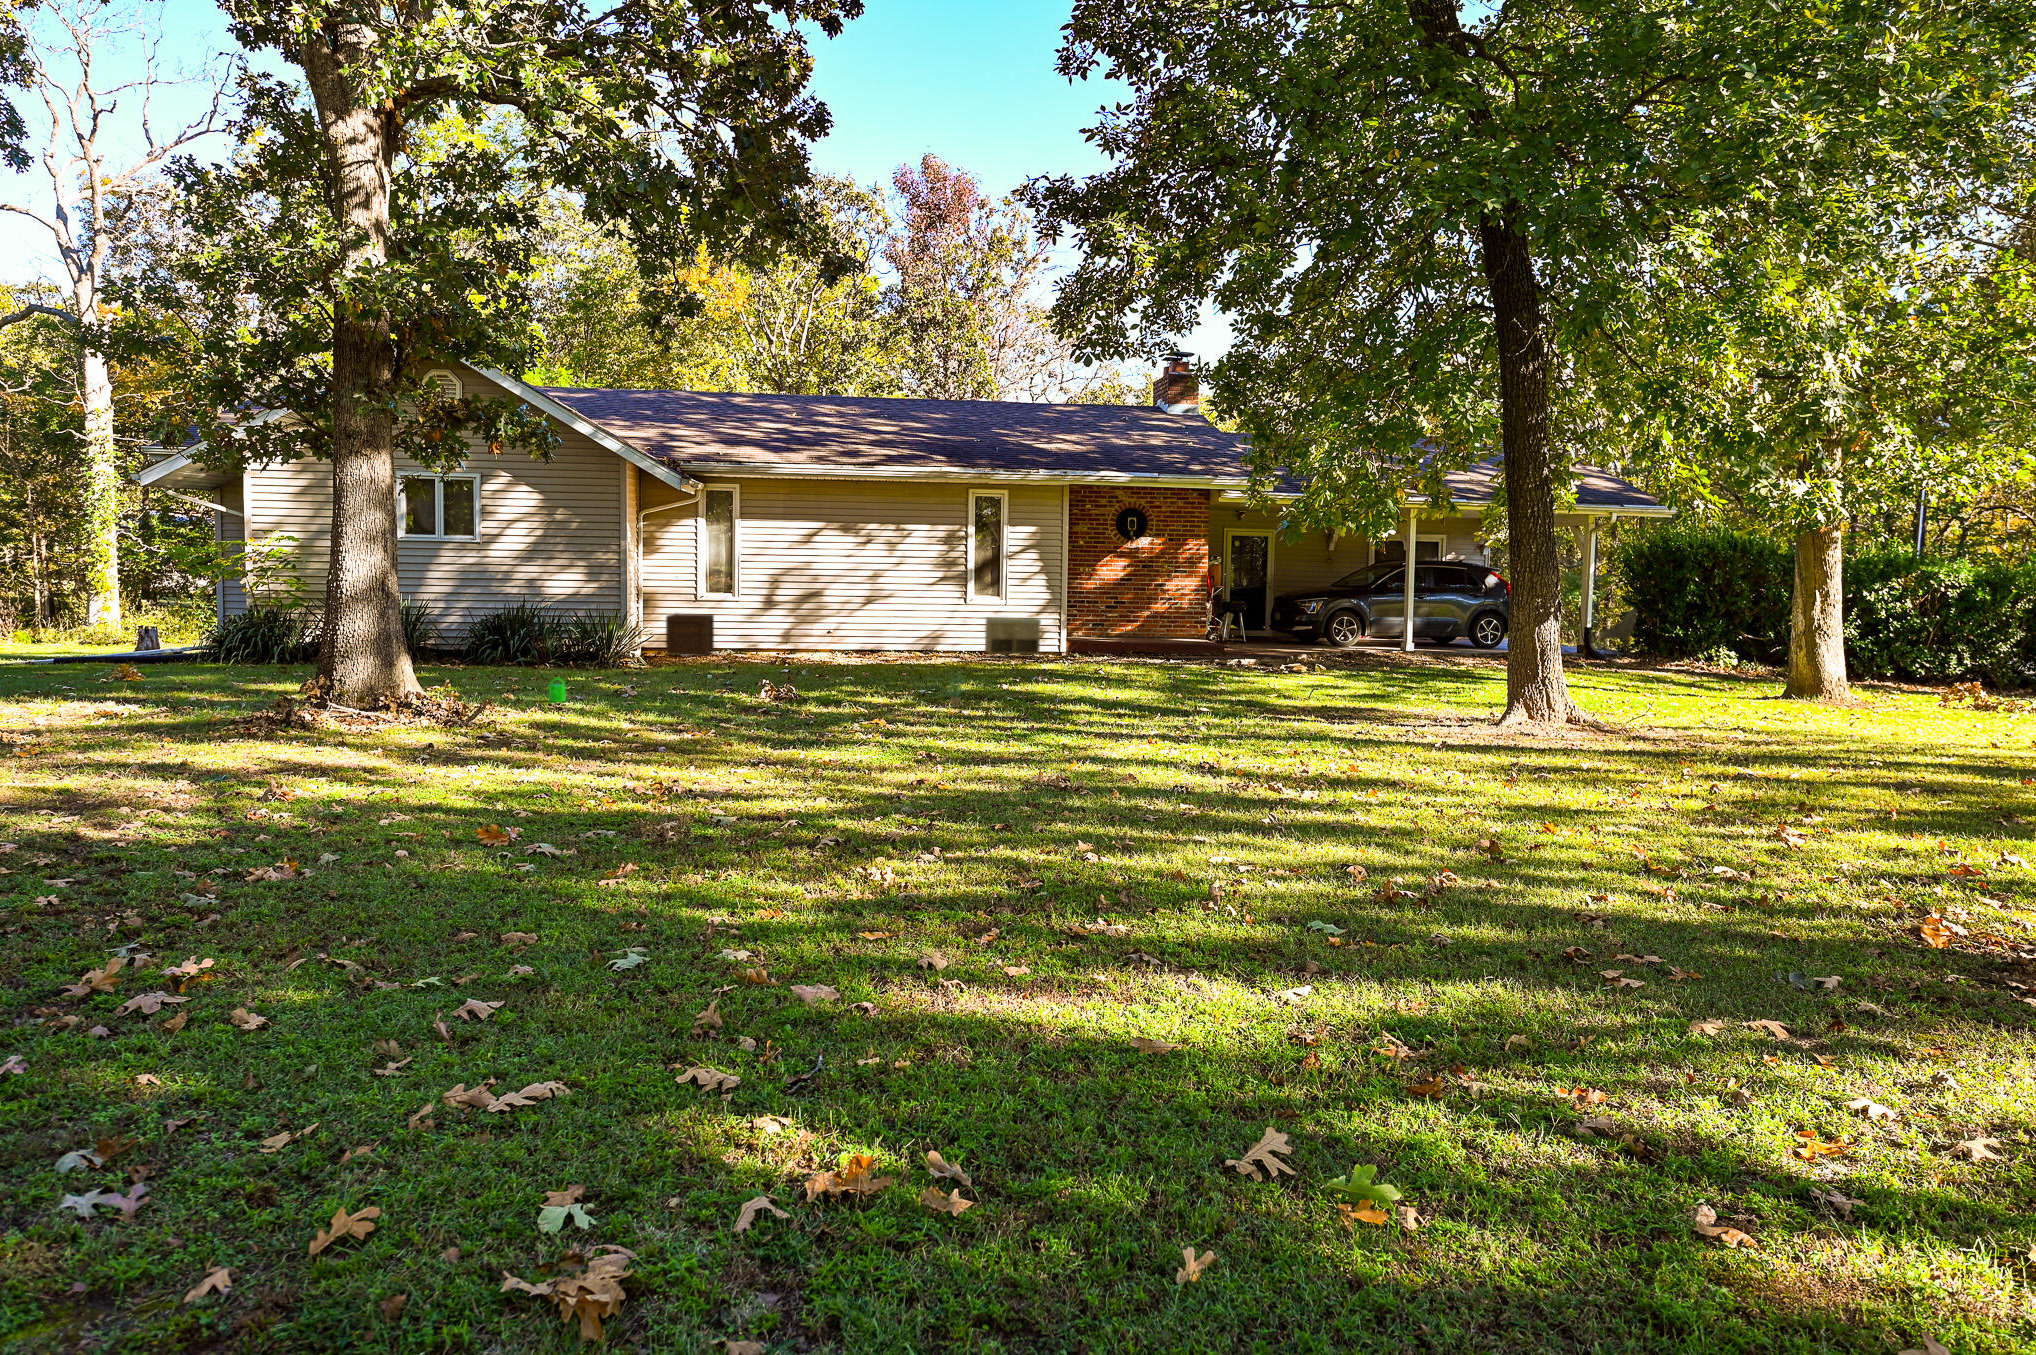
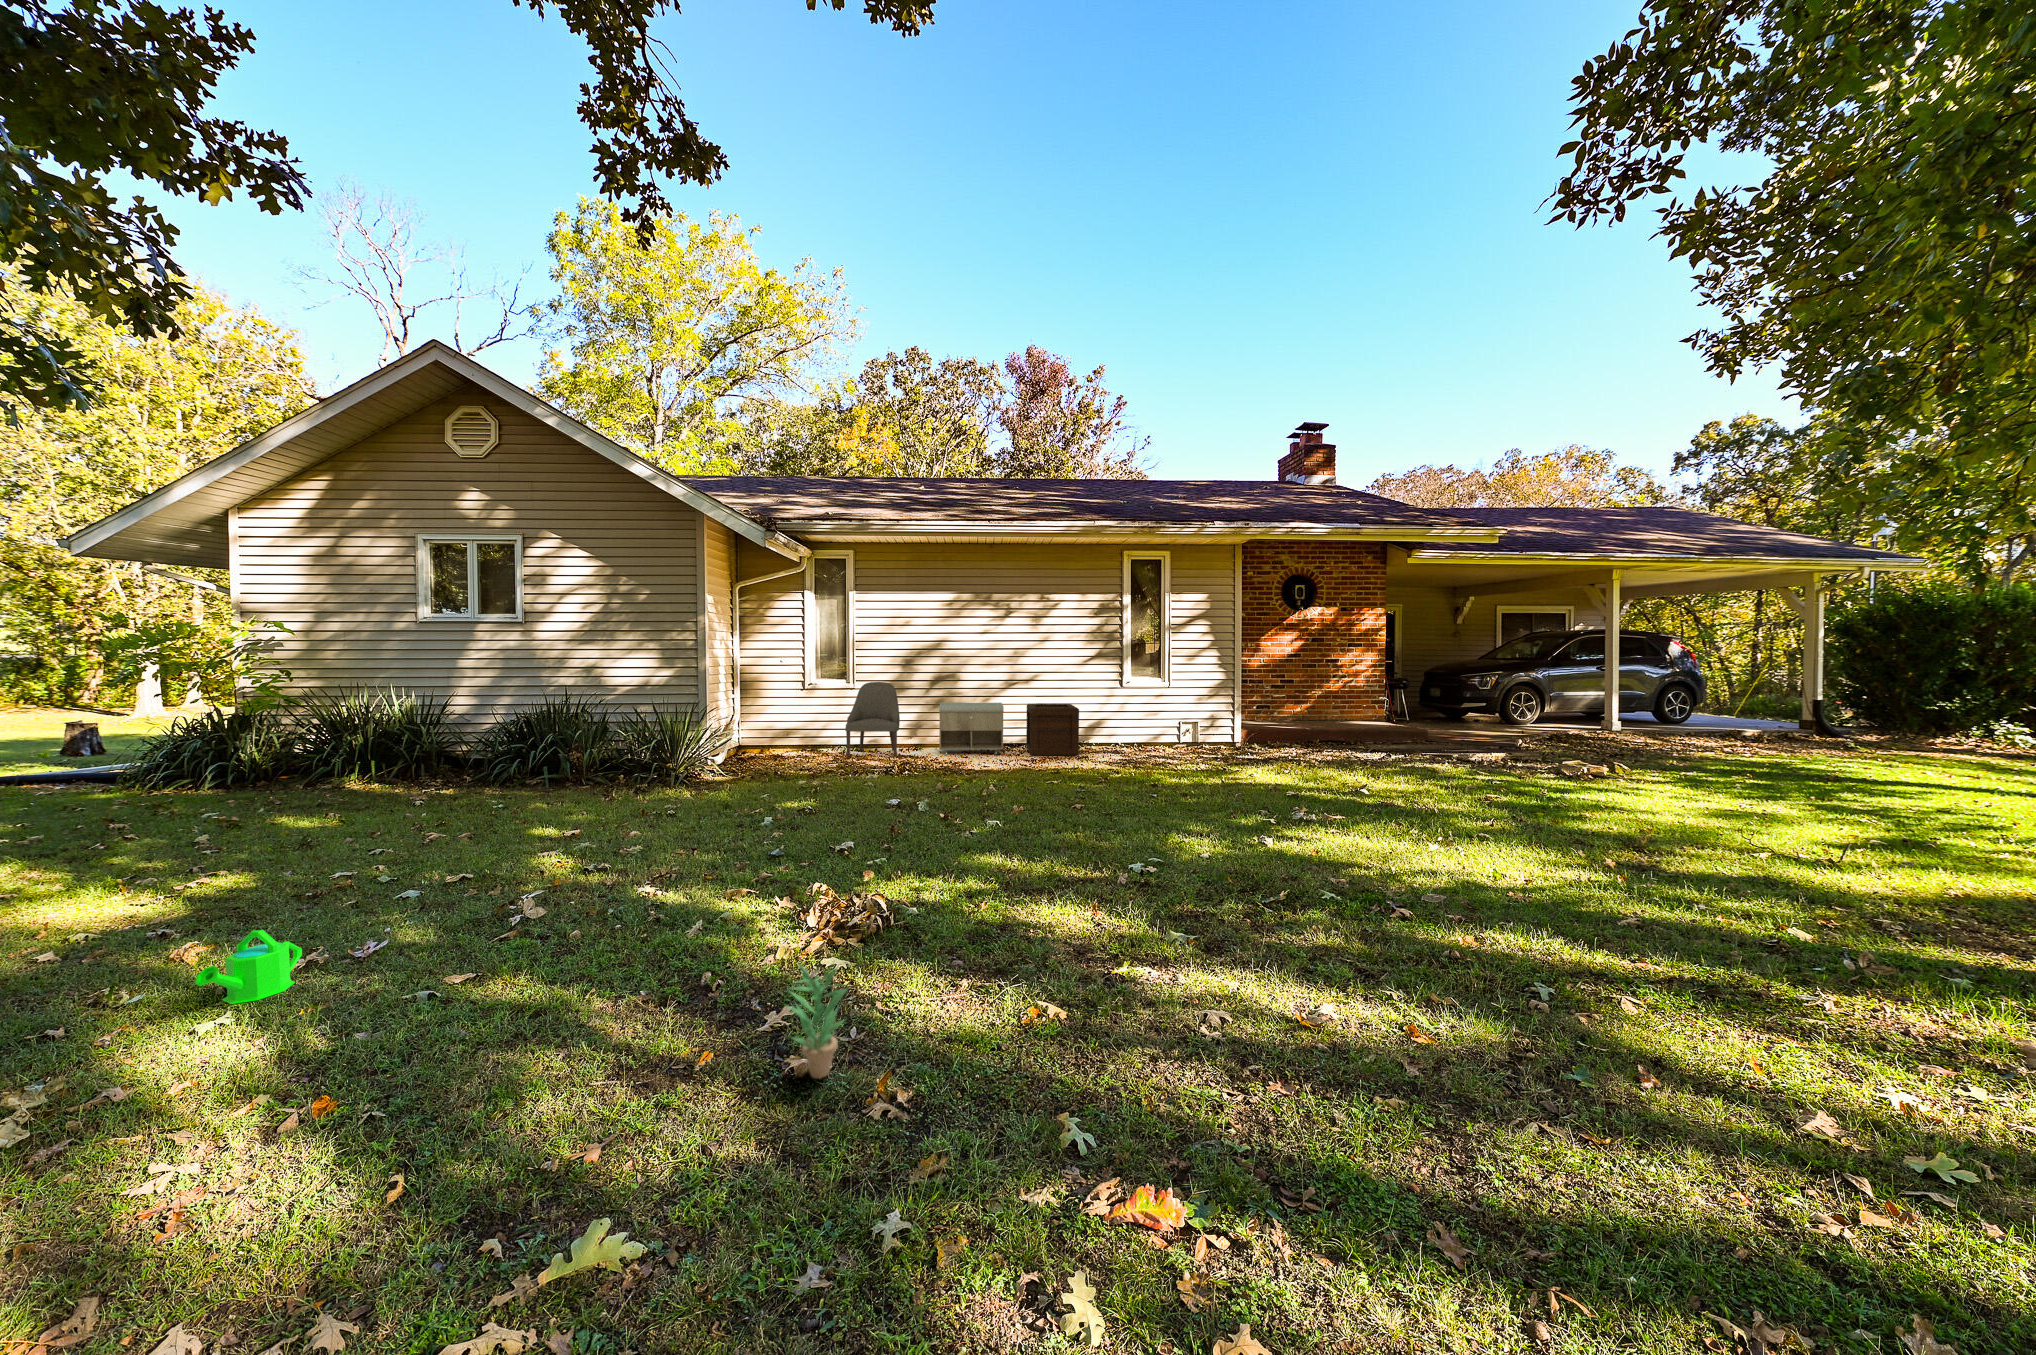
chair: present [1599,609,1637,655] -> present [845,682,900,757]
wooden crate: present [666,613,714,656] -> present [1026,704,1079,756]
storage bench: present [985,617,1041,657] -> present [939,703,1004,754]
potted plant: present [949,674,962,707] -> present [789,964,847,1079]

